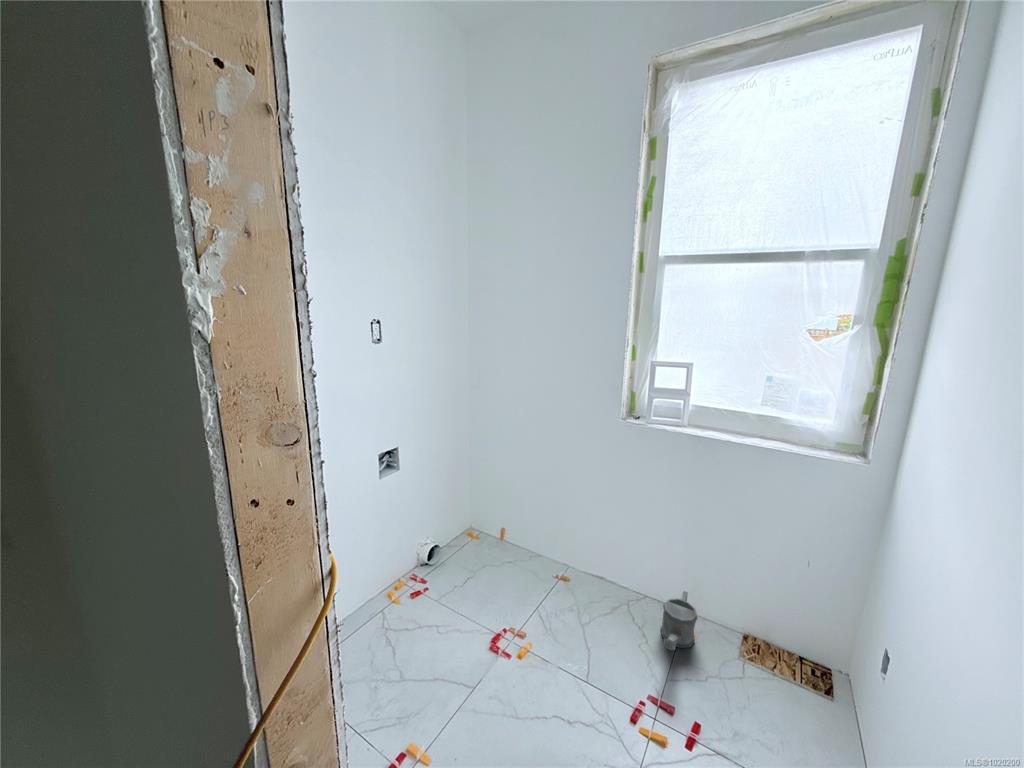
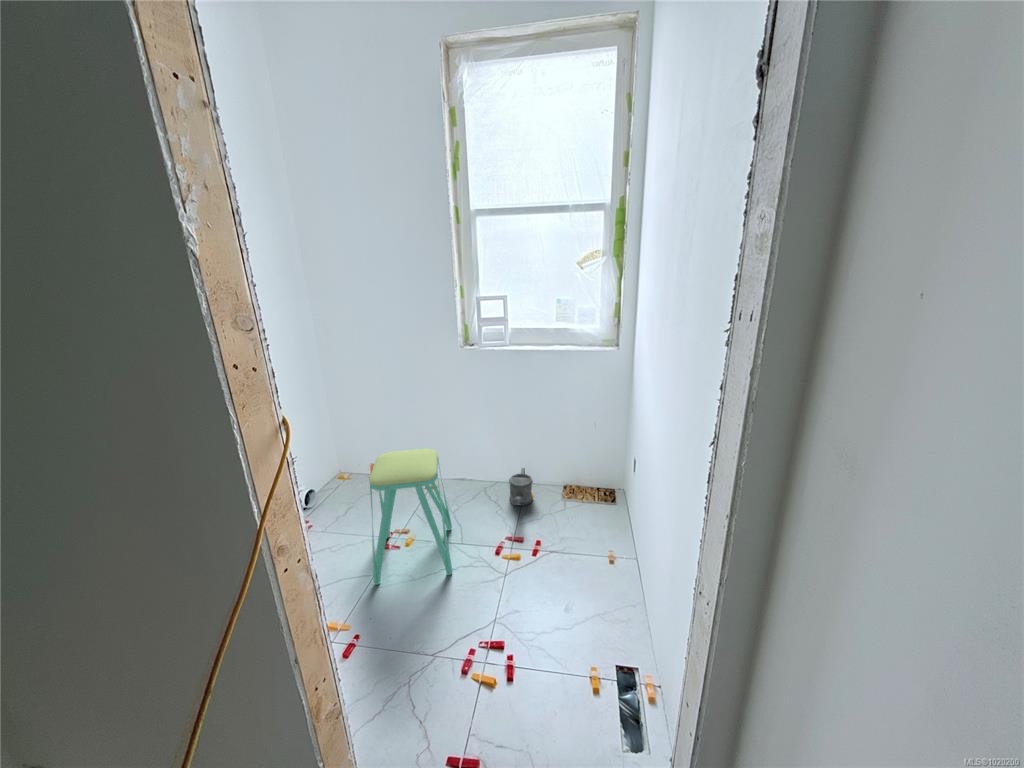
stool: none [472,537,579,727] -> present [369,449,452,585]

